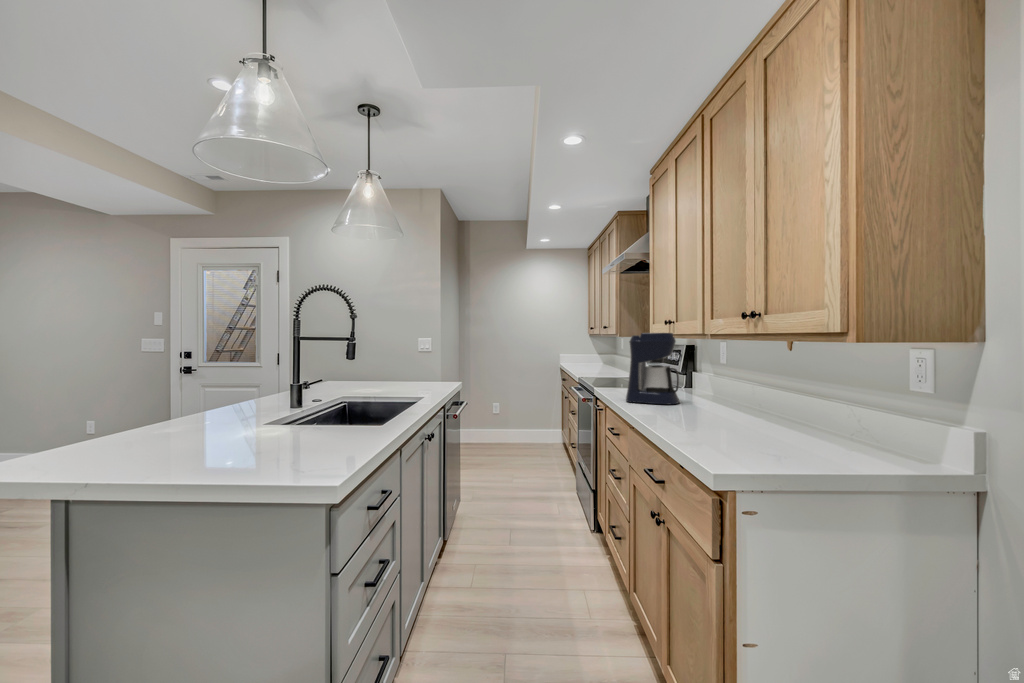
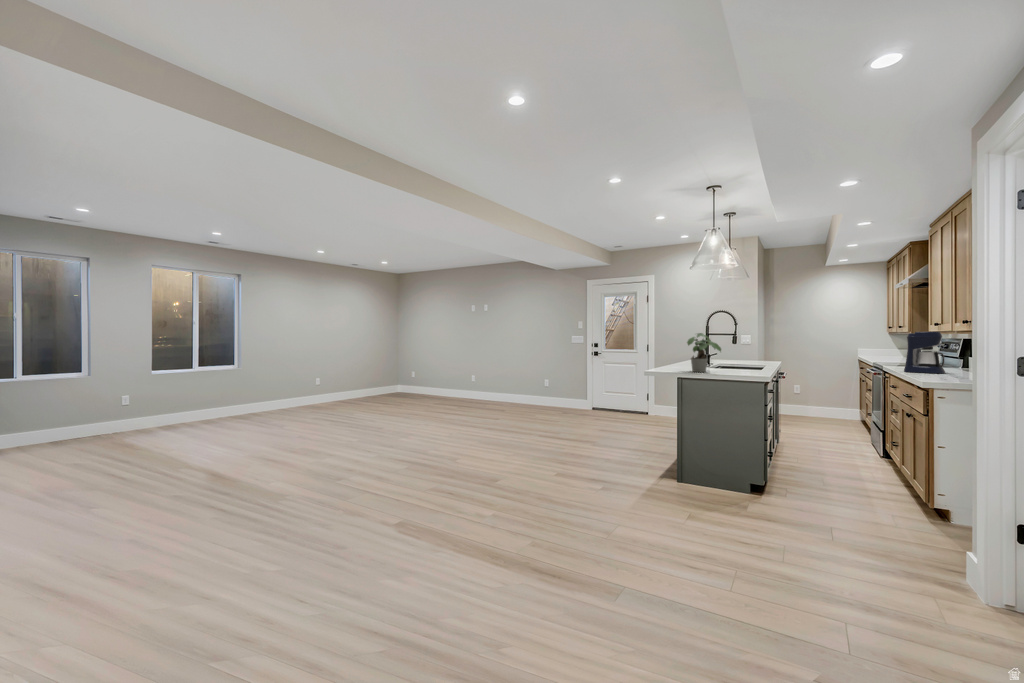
potted plant: none [125,331,247,451] -> present [687,333,721,372]

